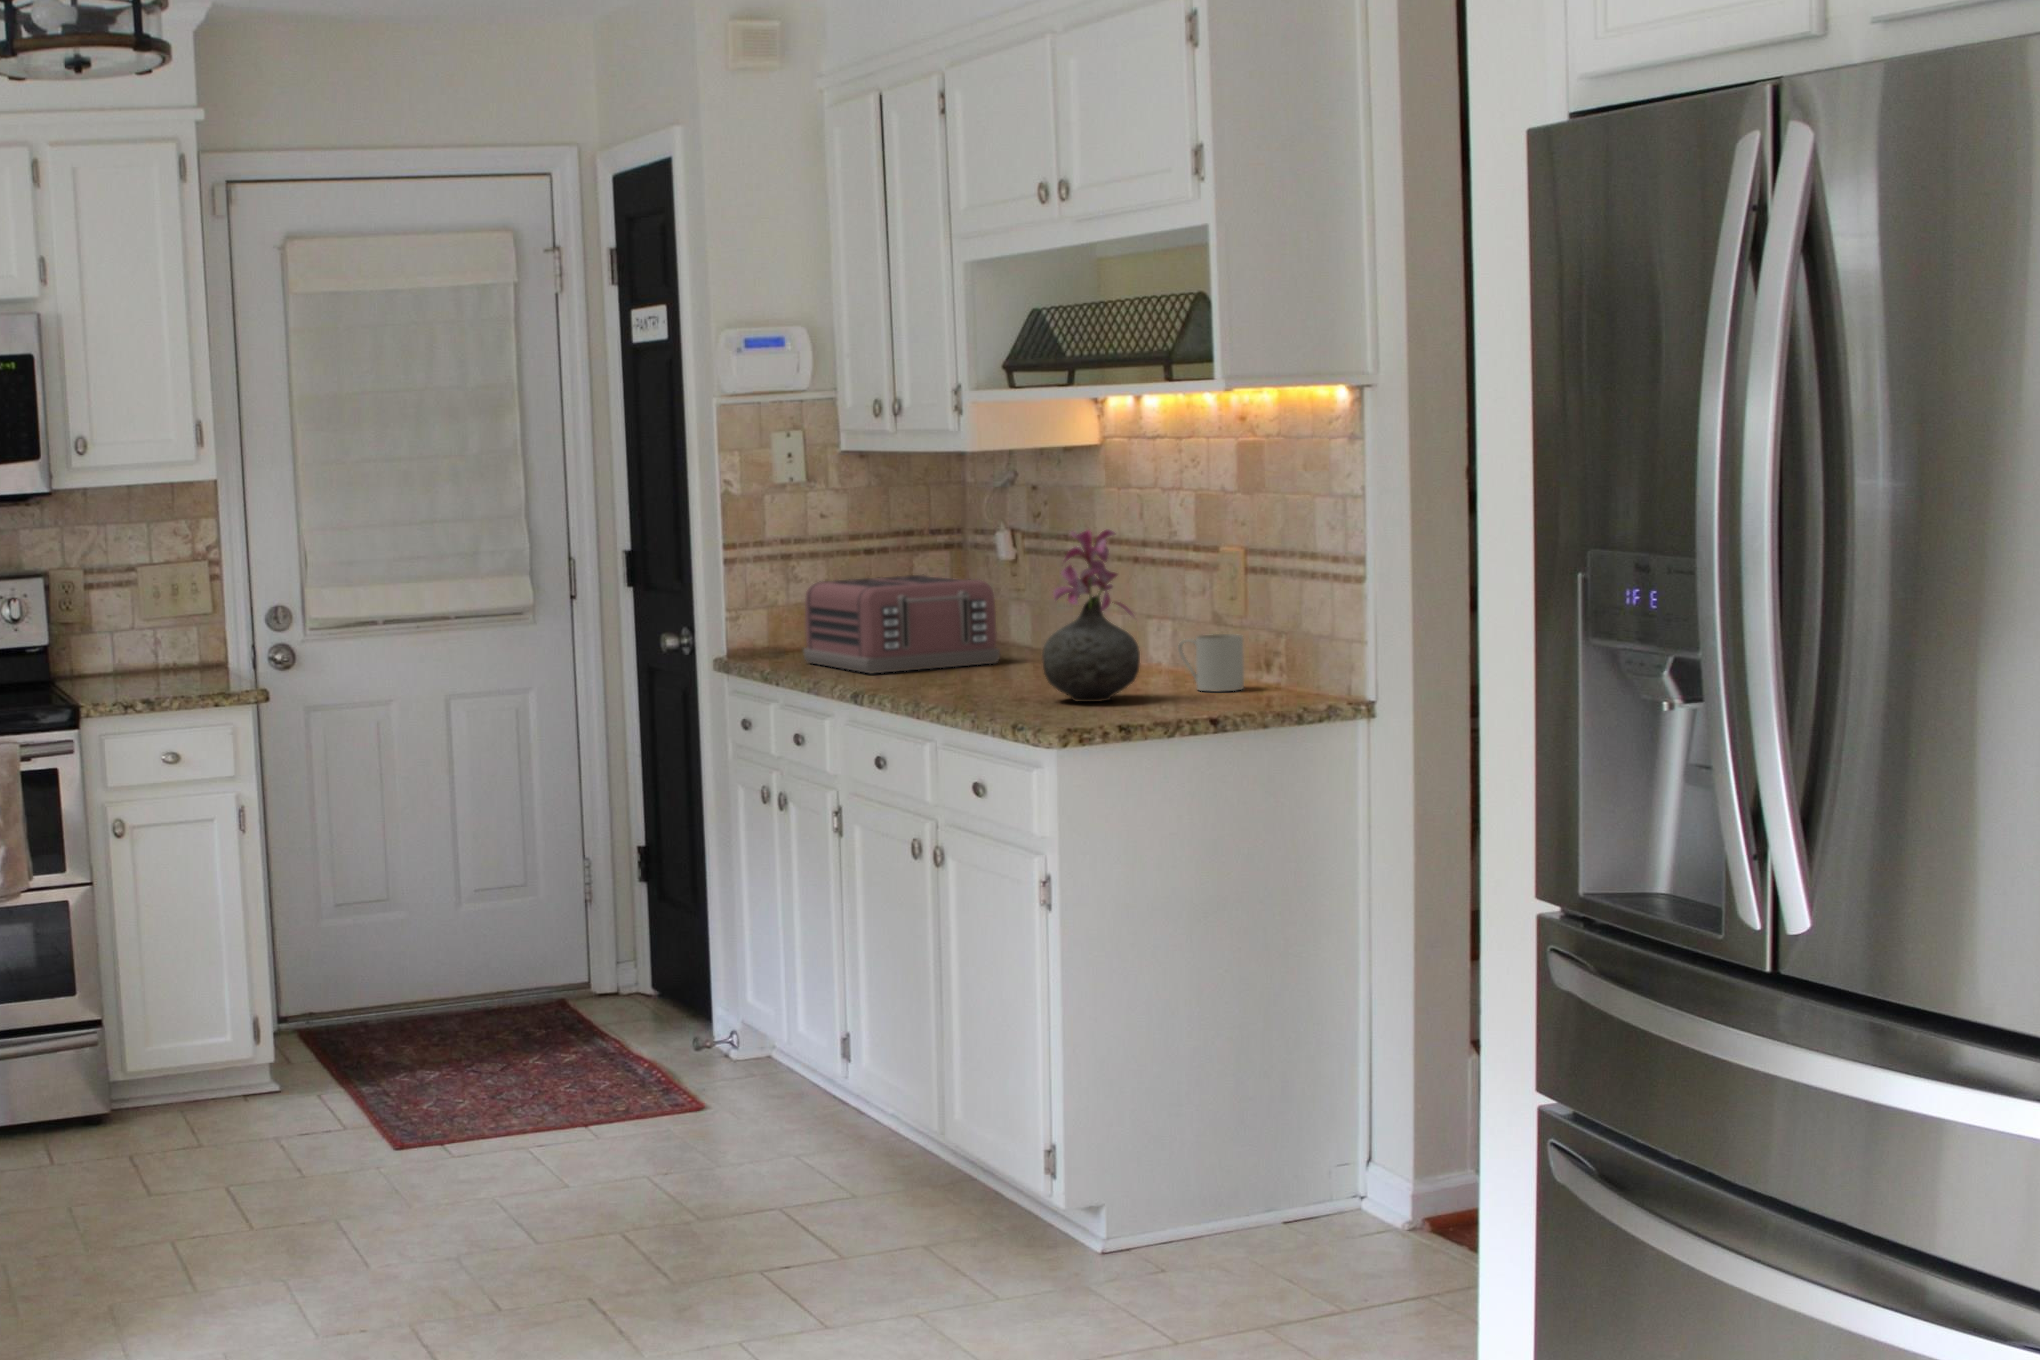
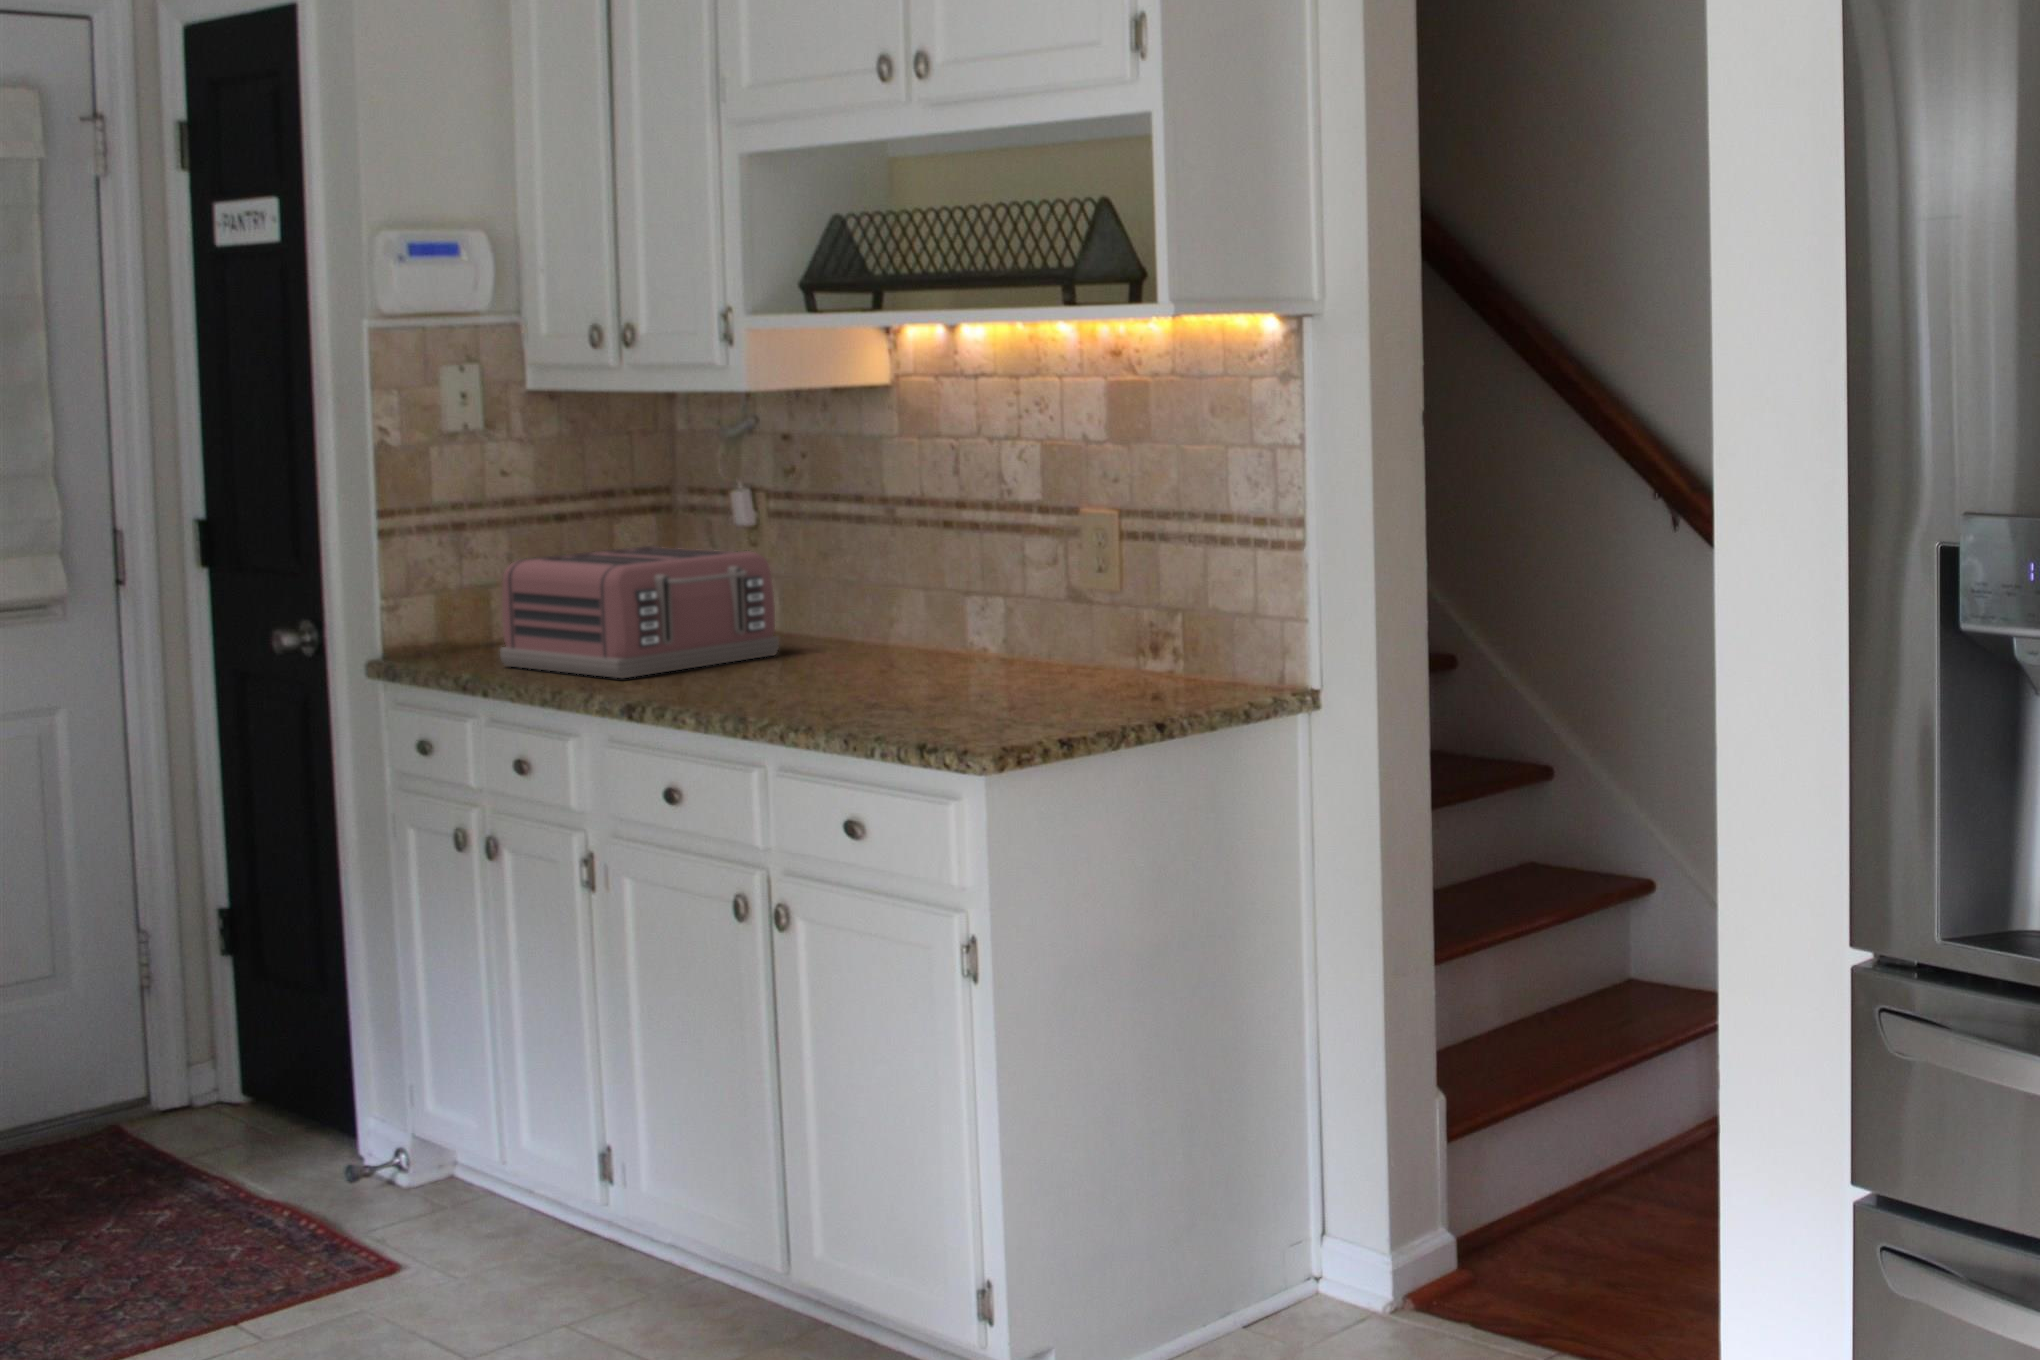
vase: present [1042,529,1140,702] -> none [913,489,1037,705]
mug: present [1178,634,1244,691] -> none [1059,611,1140,681]

